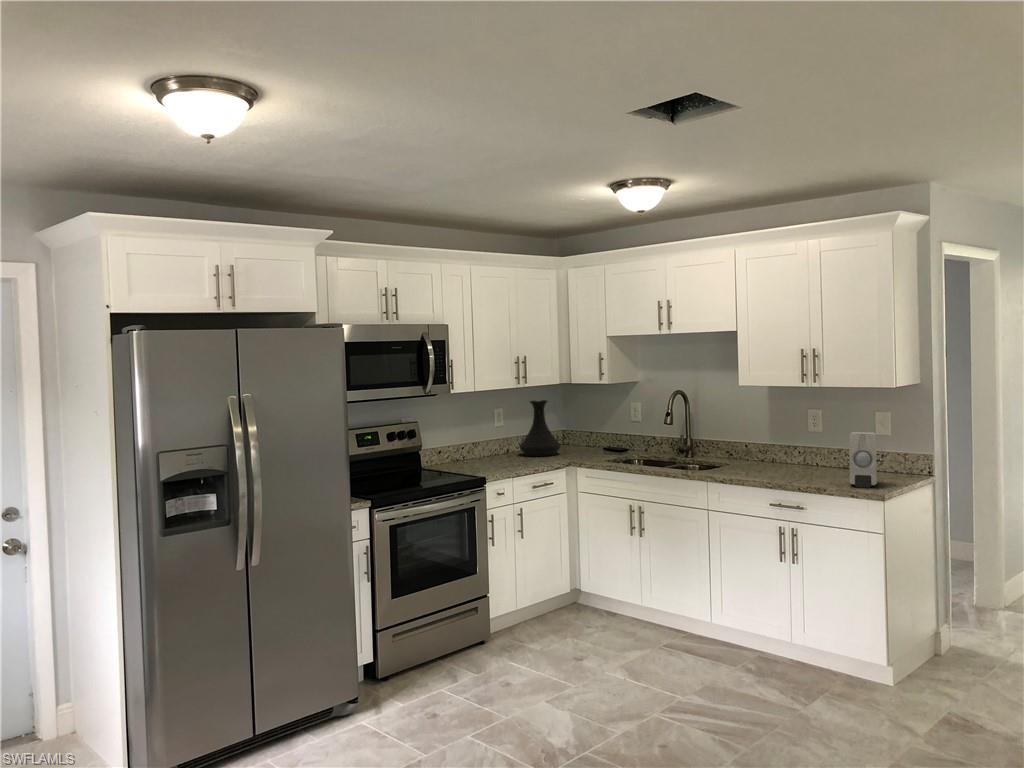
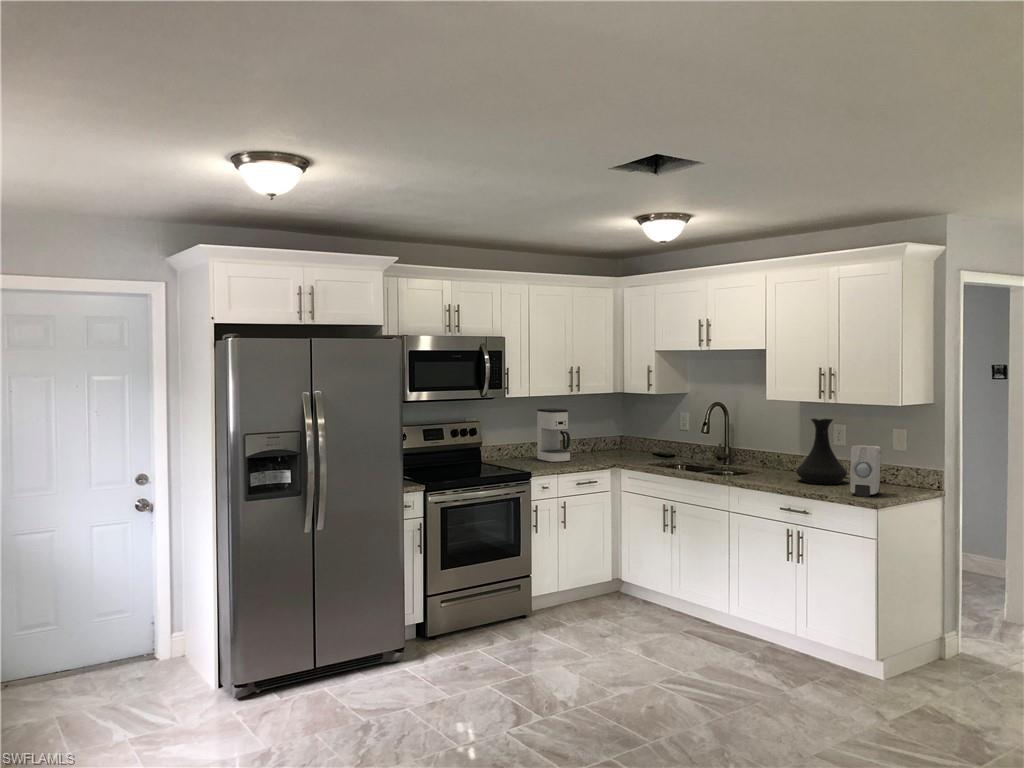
vase: present [519,400,561,456] -> present [796,419,848,484]
coffee maker: none [479,404,518,464] -> present [537,408,570,462]

